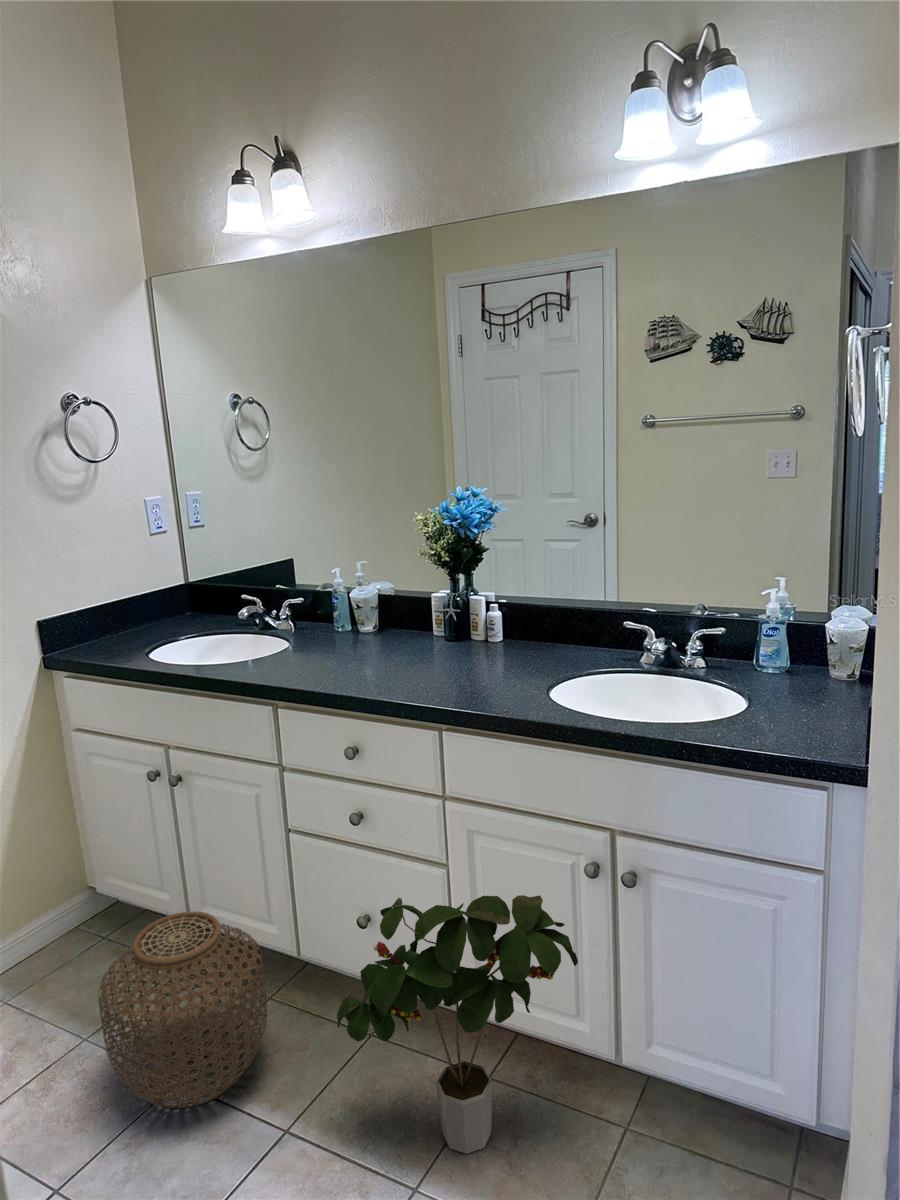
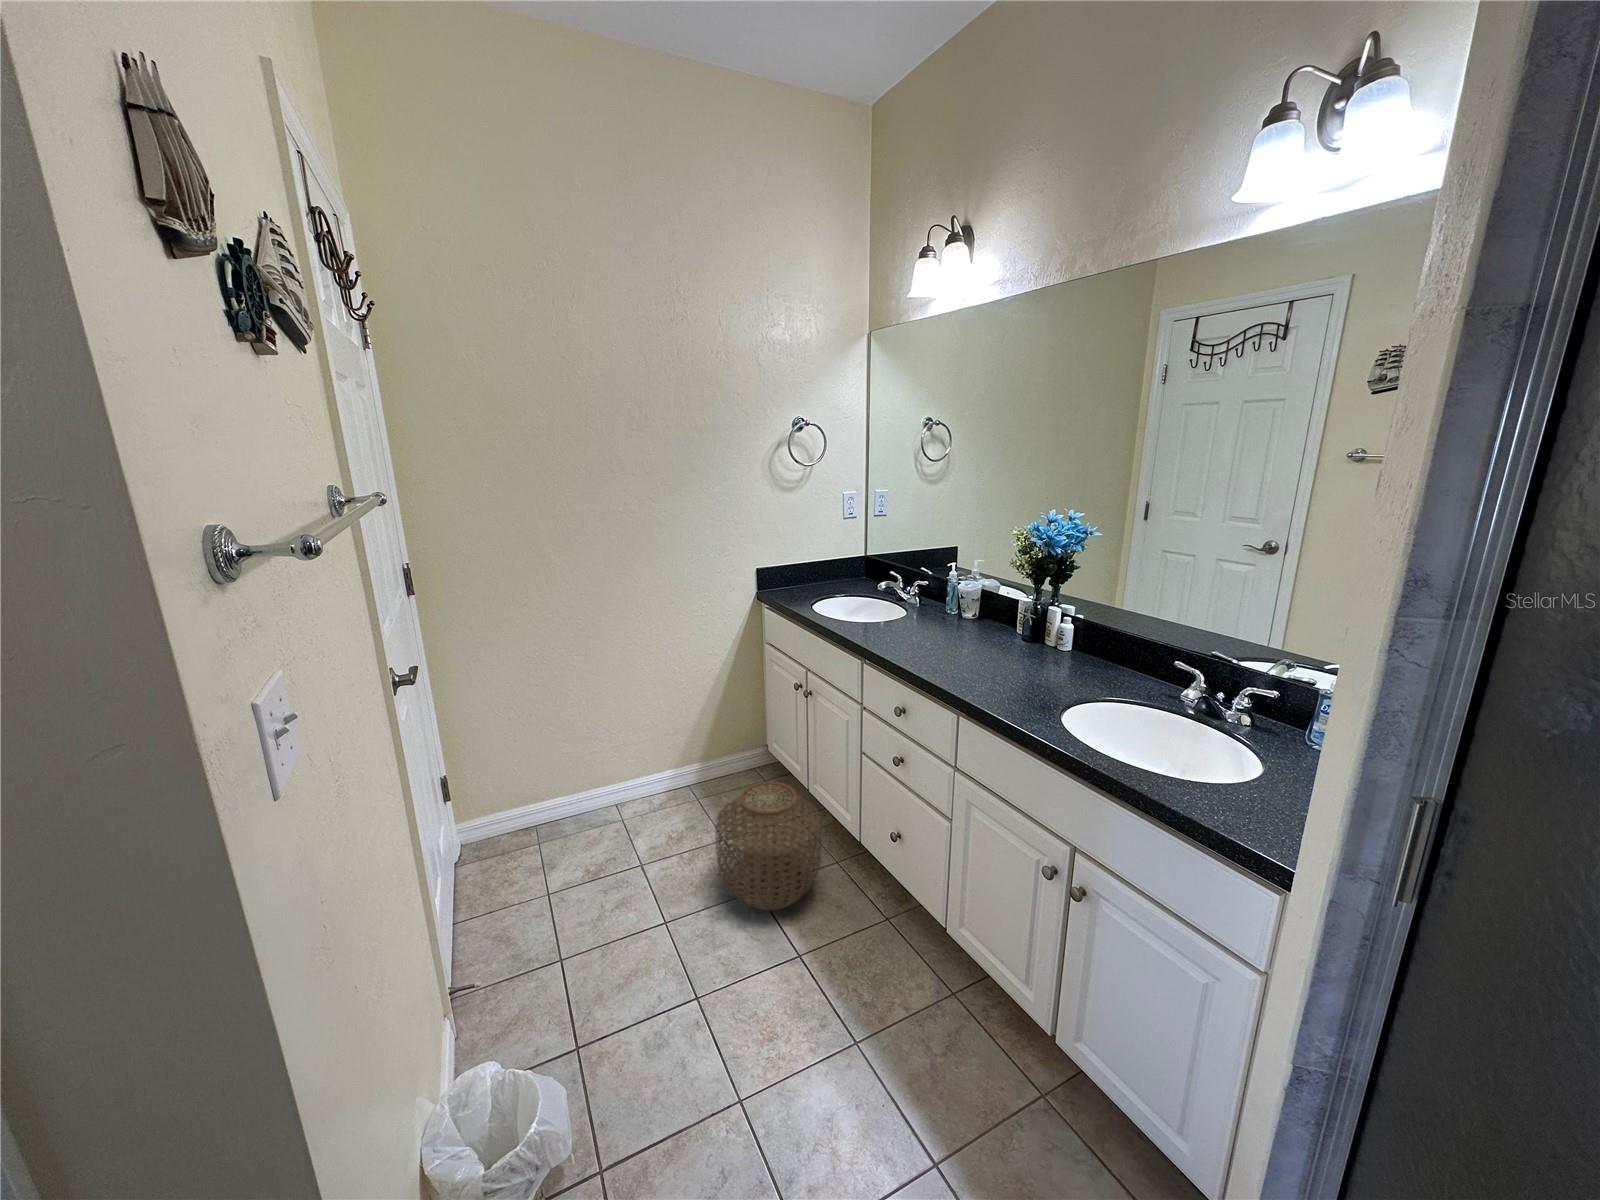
potted plant: present [337,895,578,1154] -> none [835,828,1021,1041]

